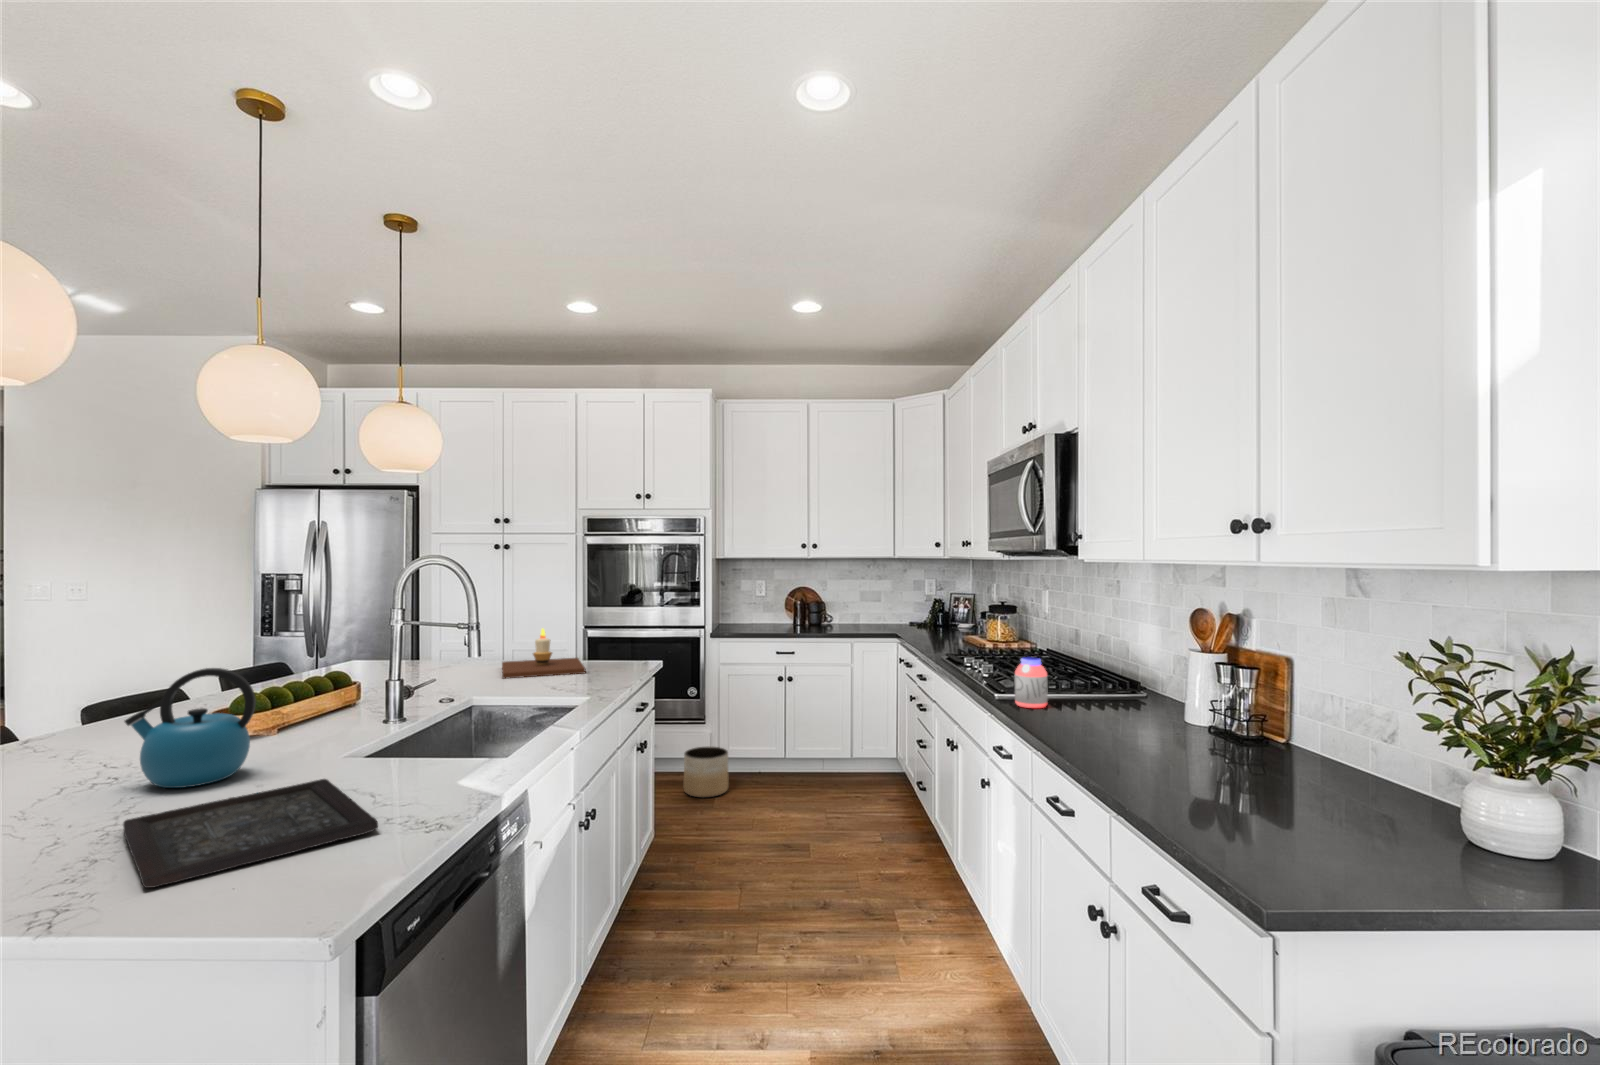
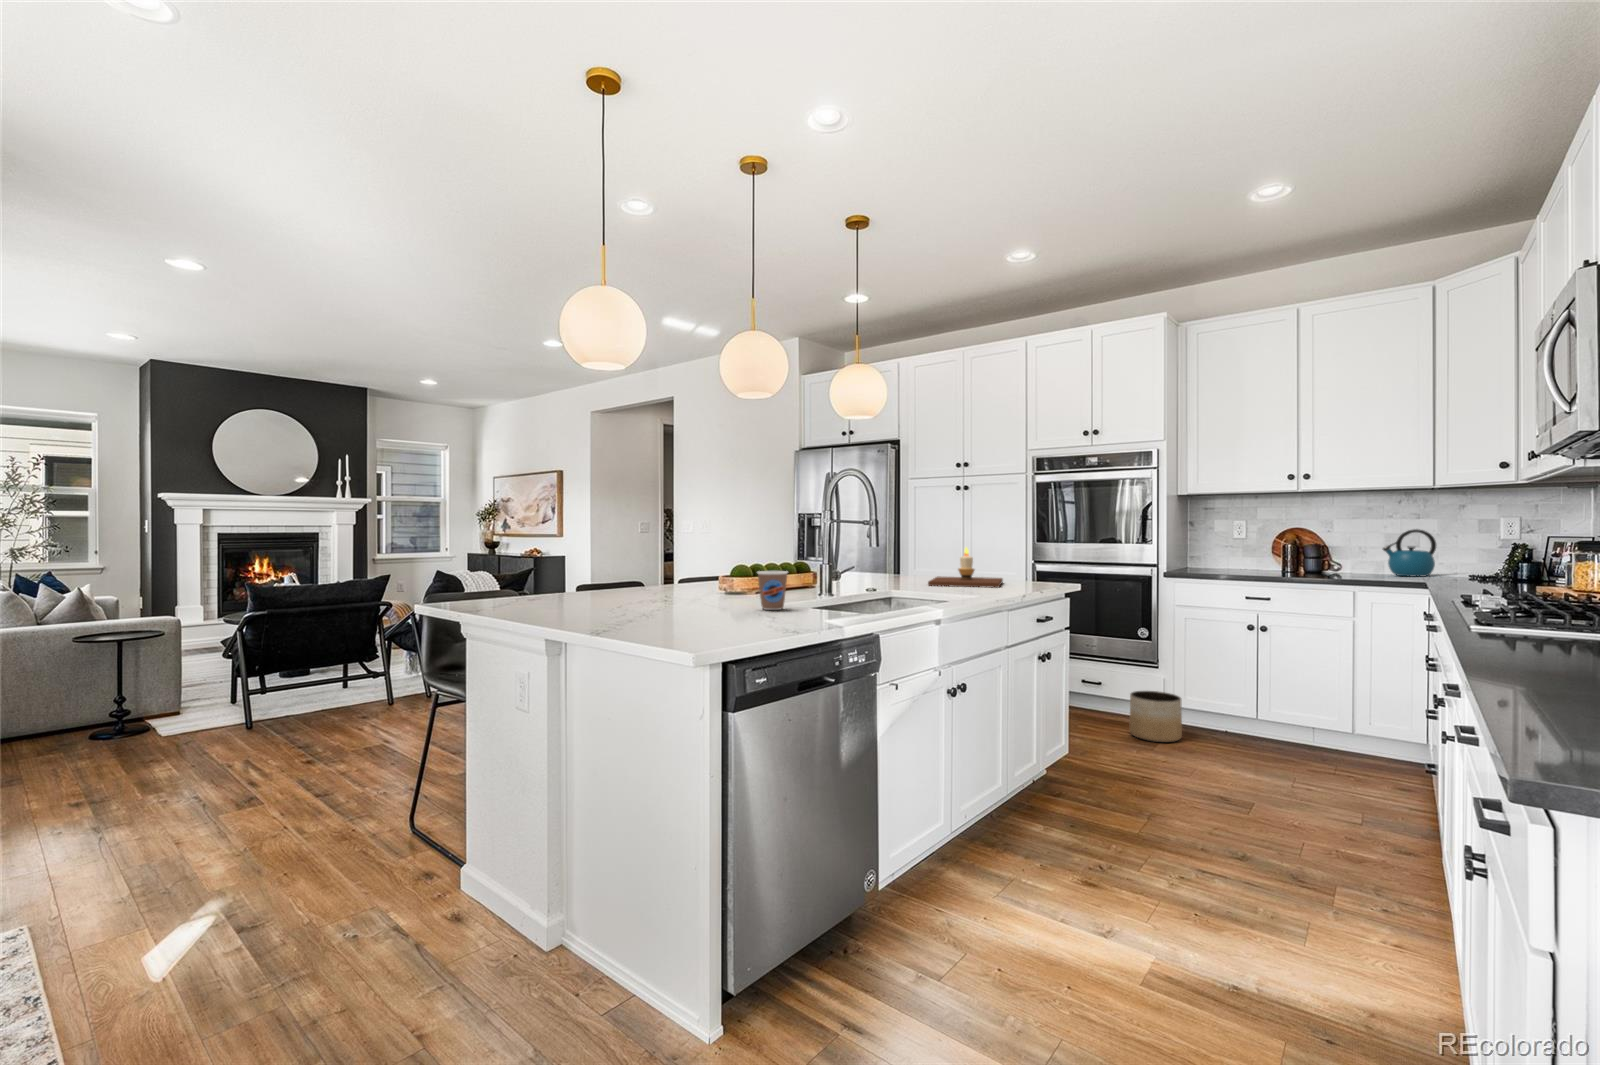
jar: present [1015,657,1048,708] -> none [1494,575,1555,643]
kettle: present [125,668,256,788] -> present [1383,529,1436,577]
coffee cup: none [326,710,378,772] -> present [758,571,787,610]
tray: present [123,779,378,888] -> none [629,607,751,630]

